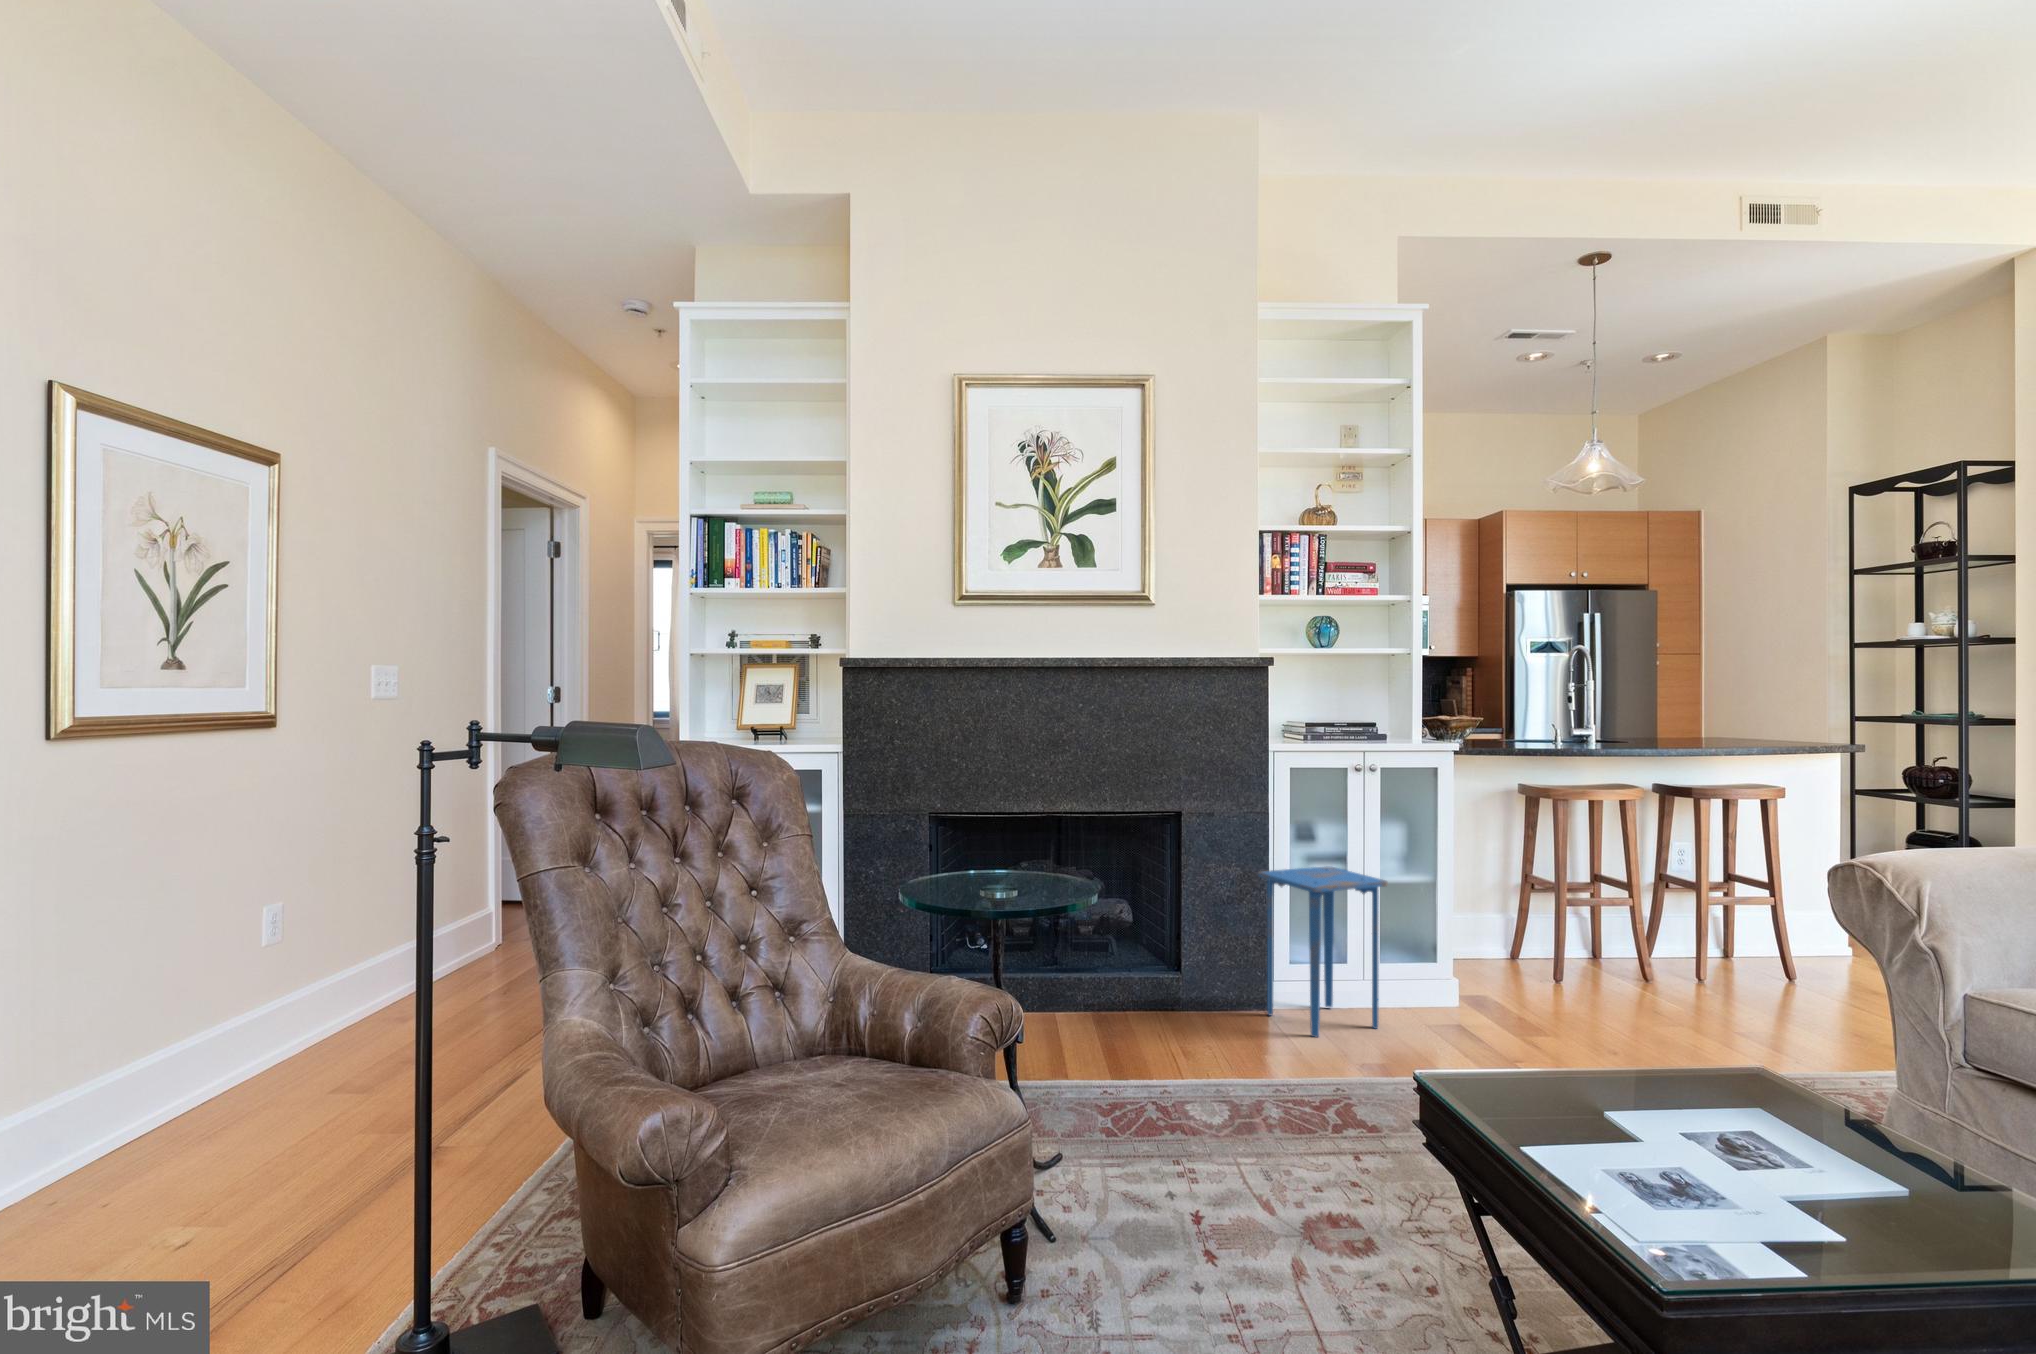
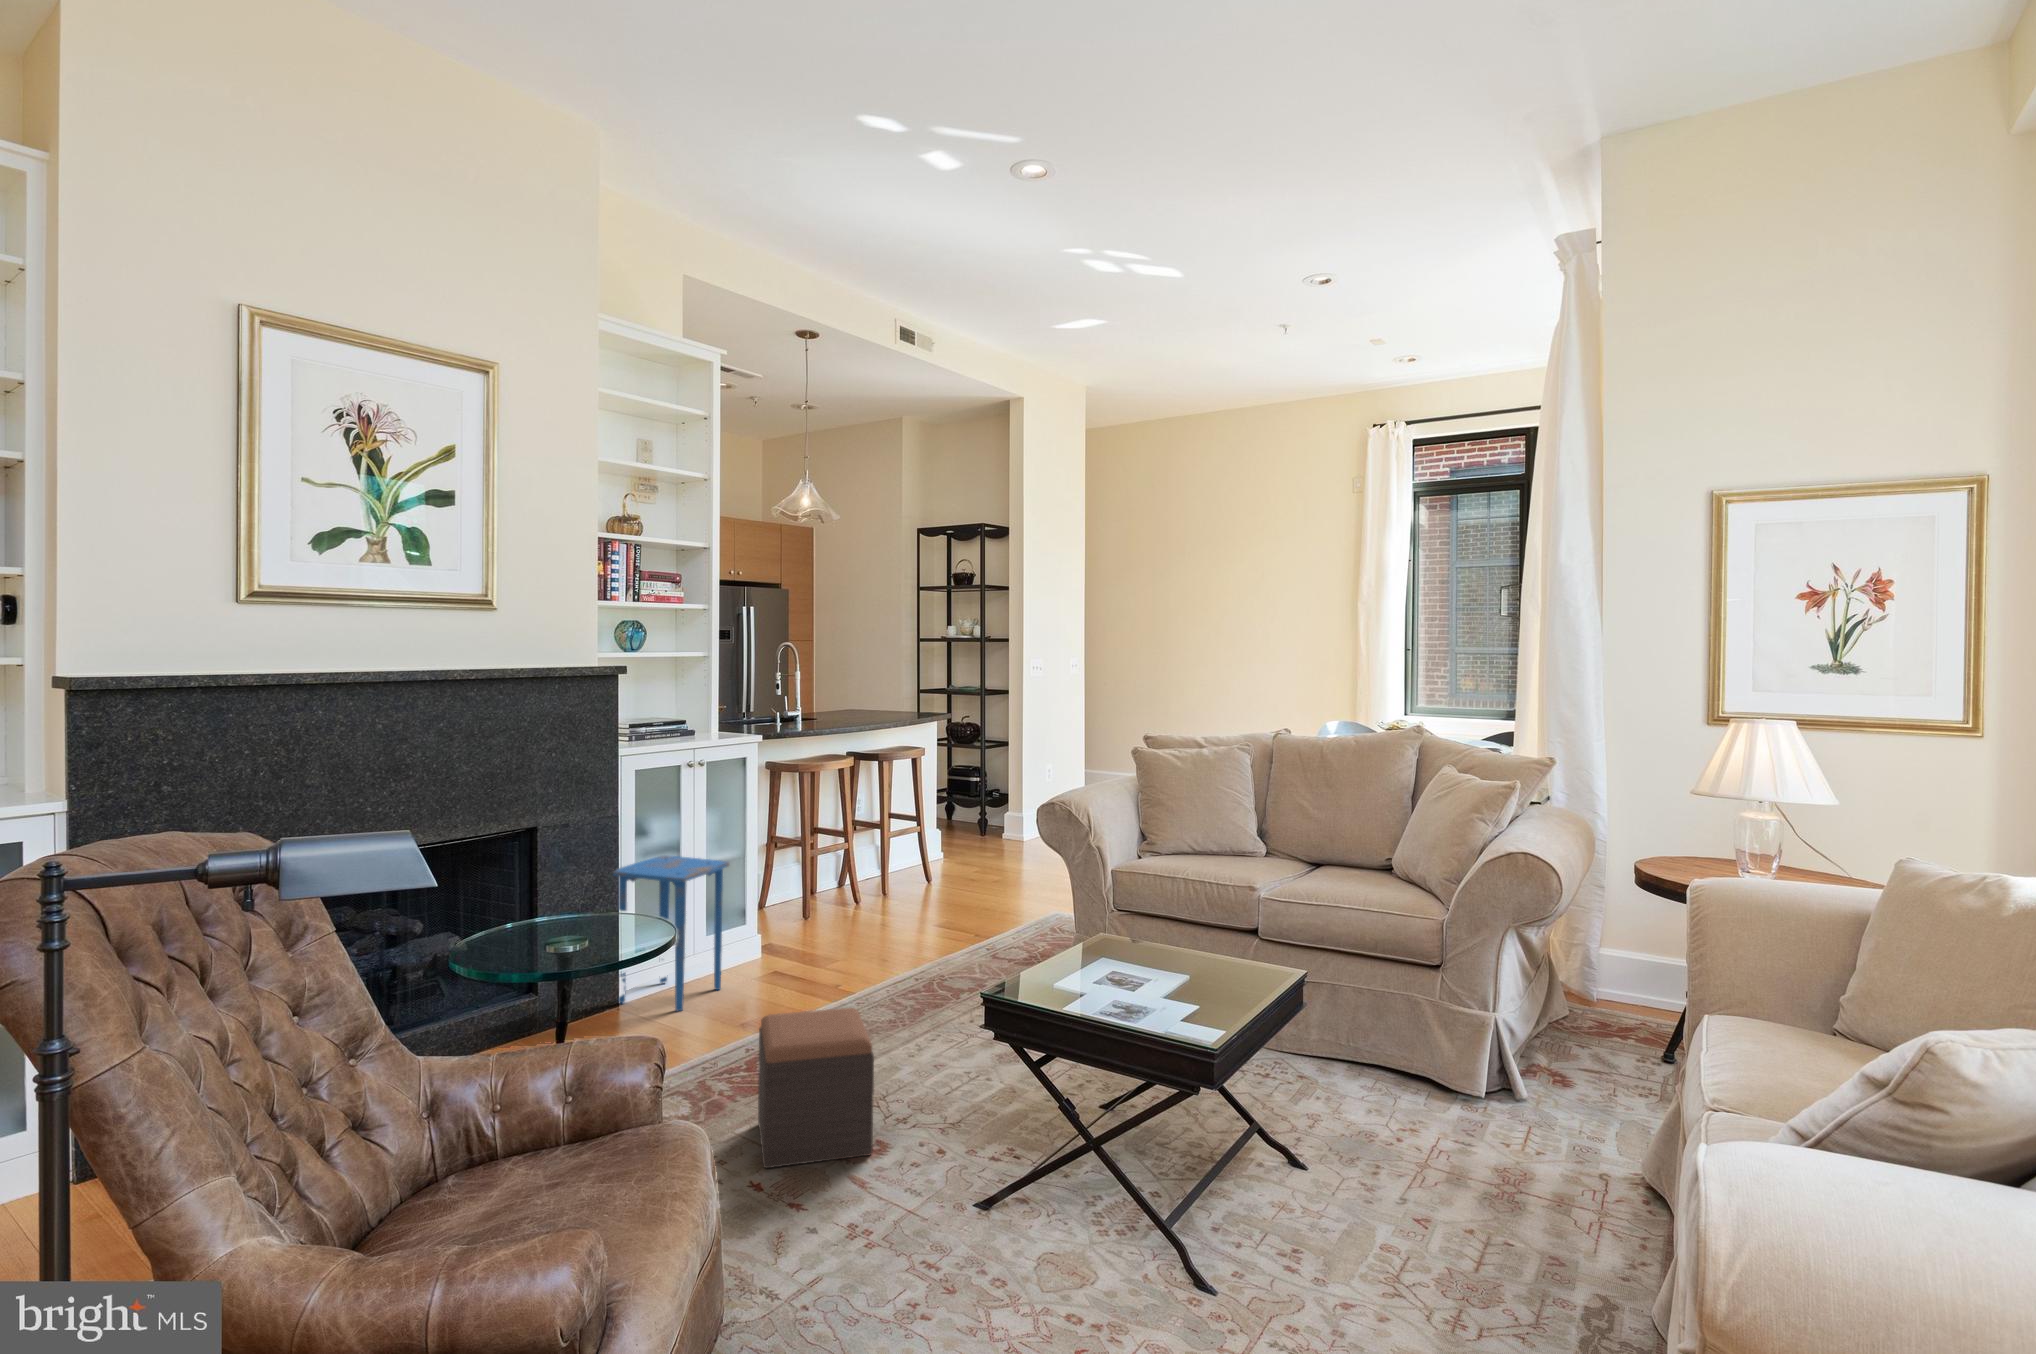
footstool: none [1219,1037,1384,1245] -> present [758,1008,874,1168]

